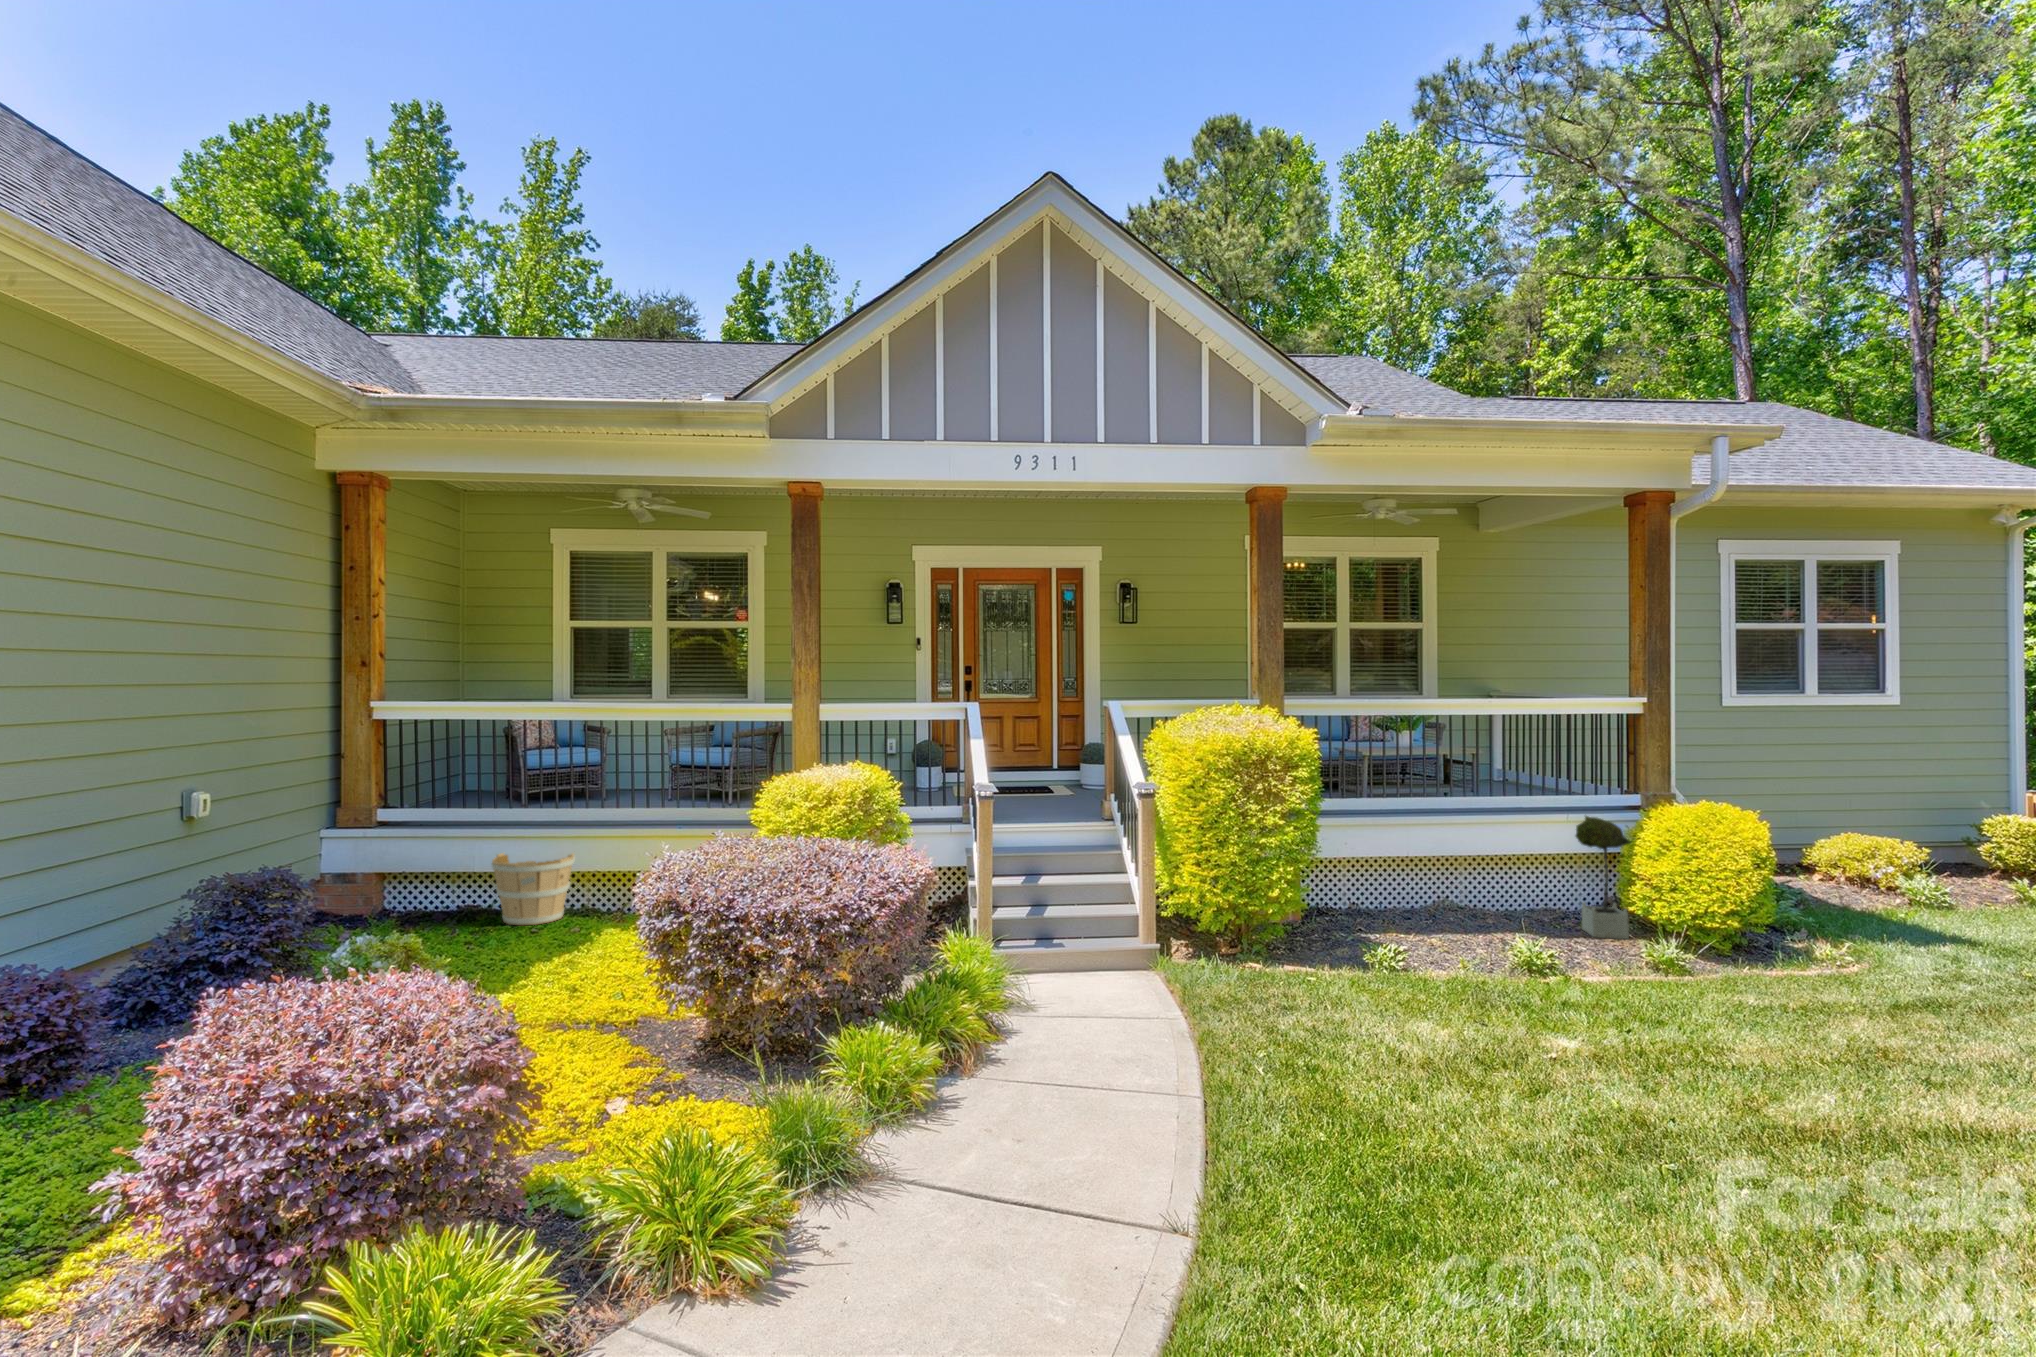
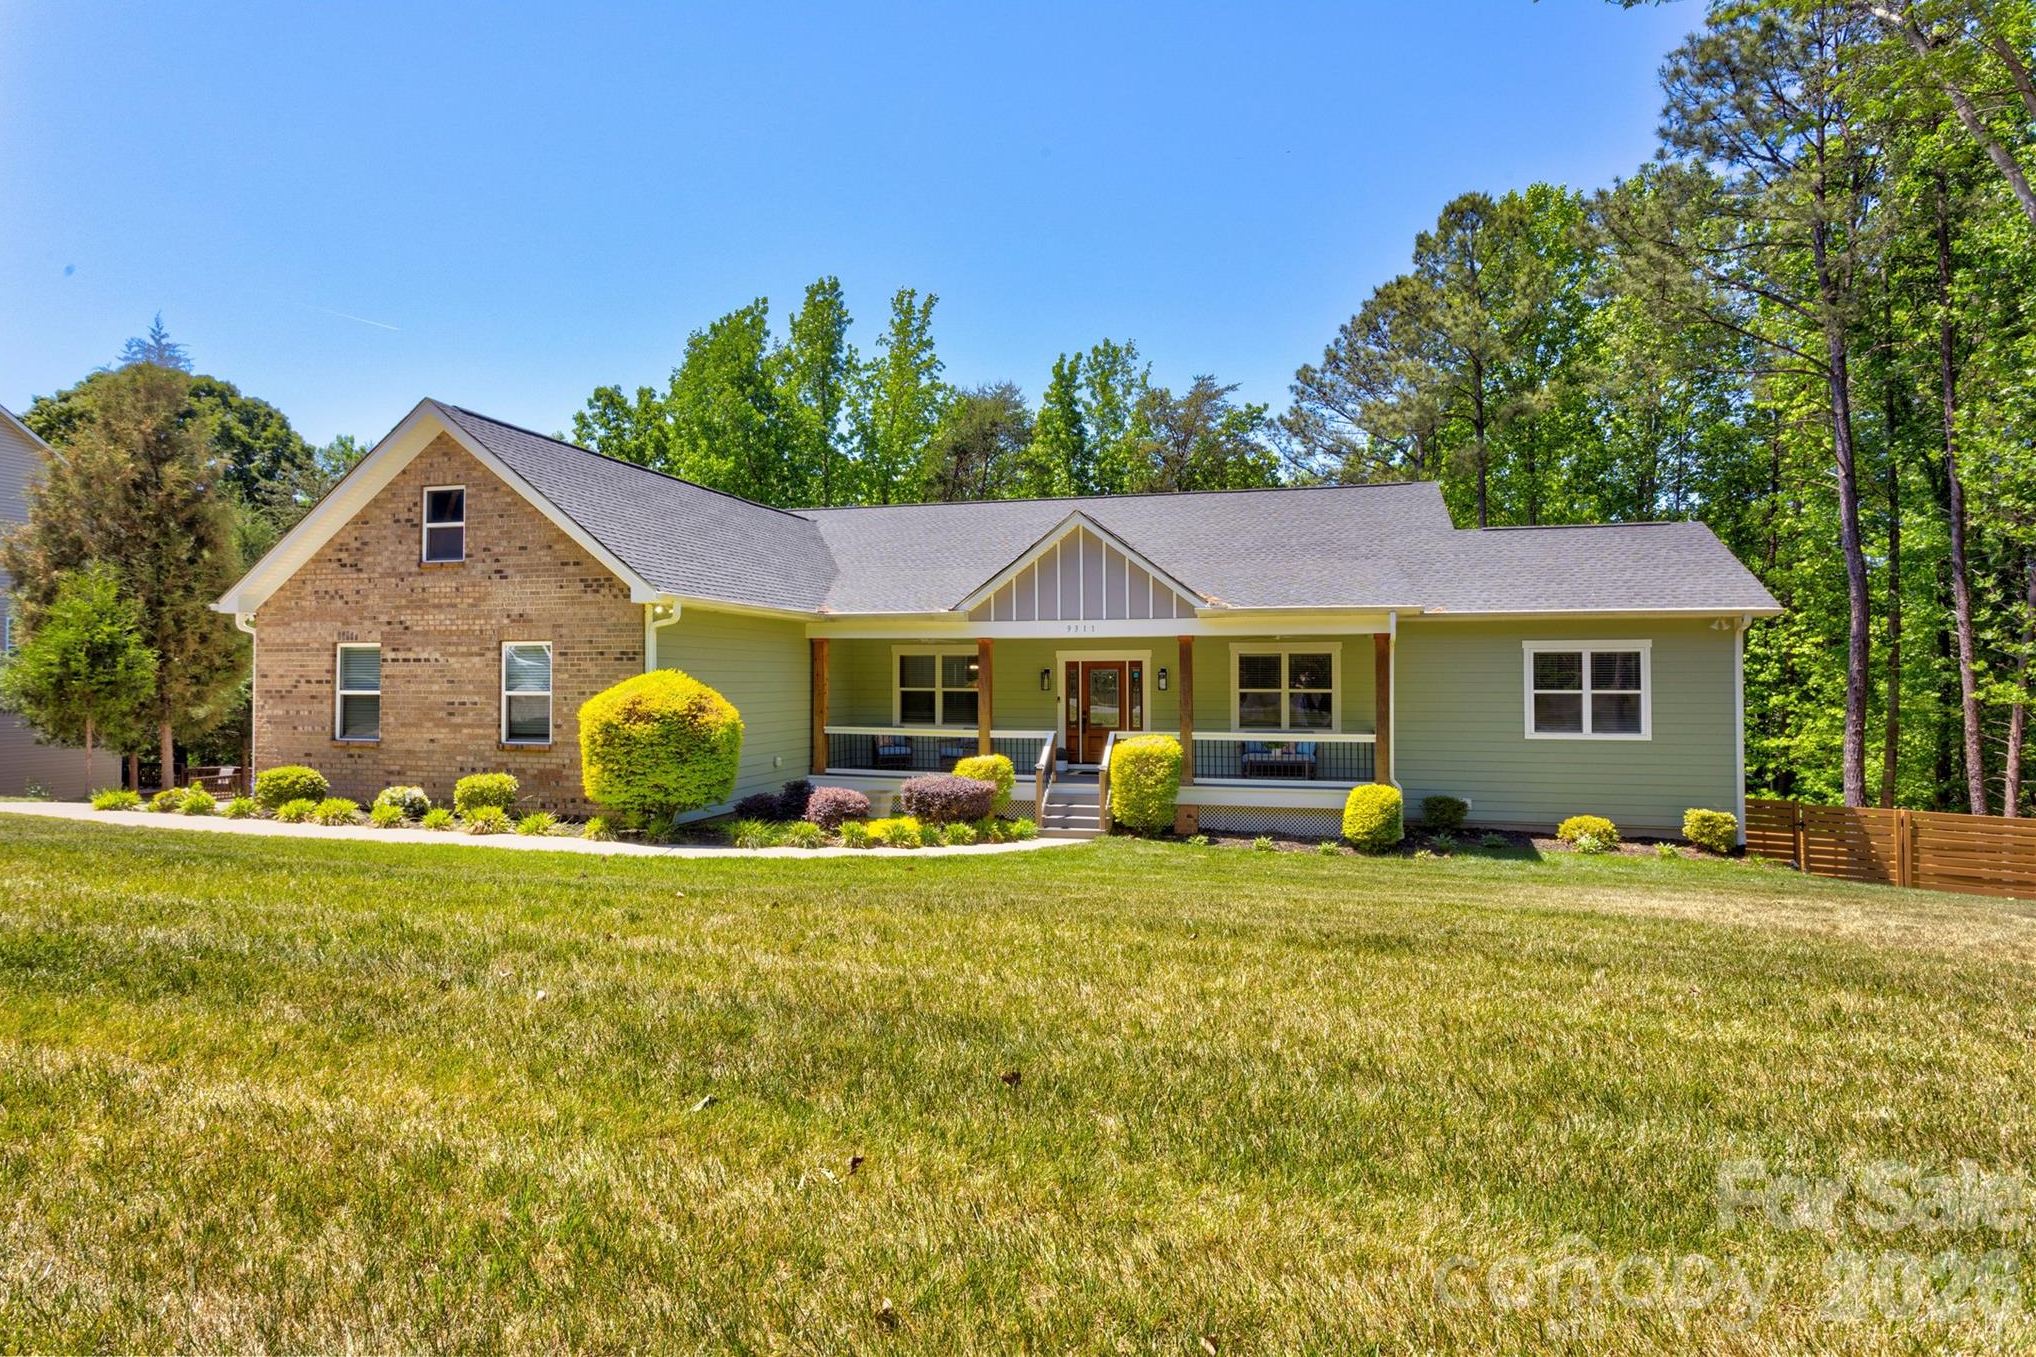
potted tree: present [1576,816,1631,939] -> none [1324,791,1347,850]

